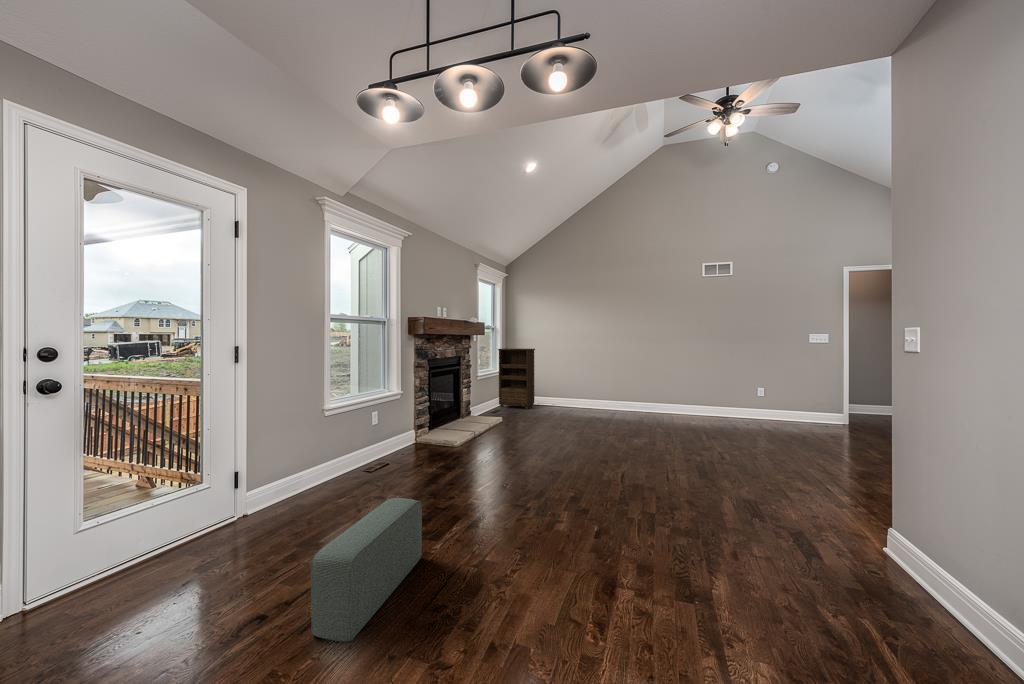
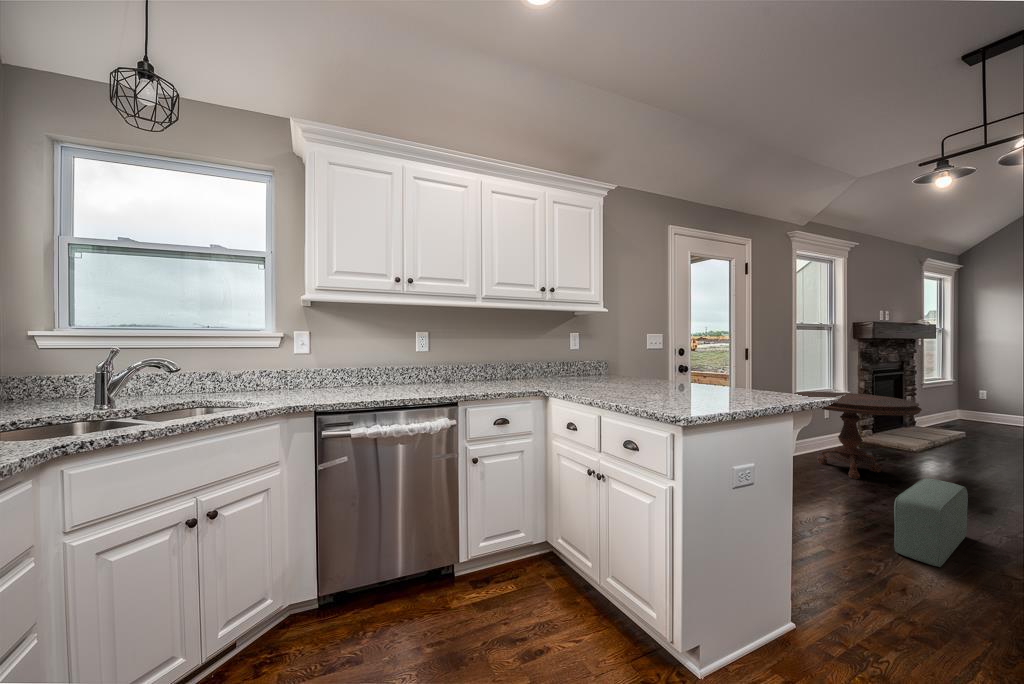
bookshelf: present [498,348,535,409] -> none [951,353,1024,431]
side table: none [312,395,433,499] -> present [794,392,922,479]

